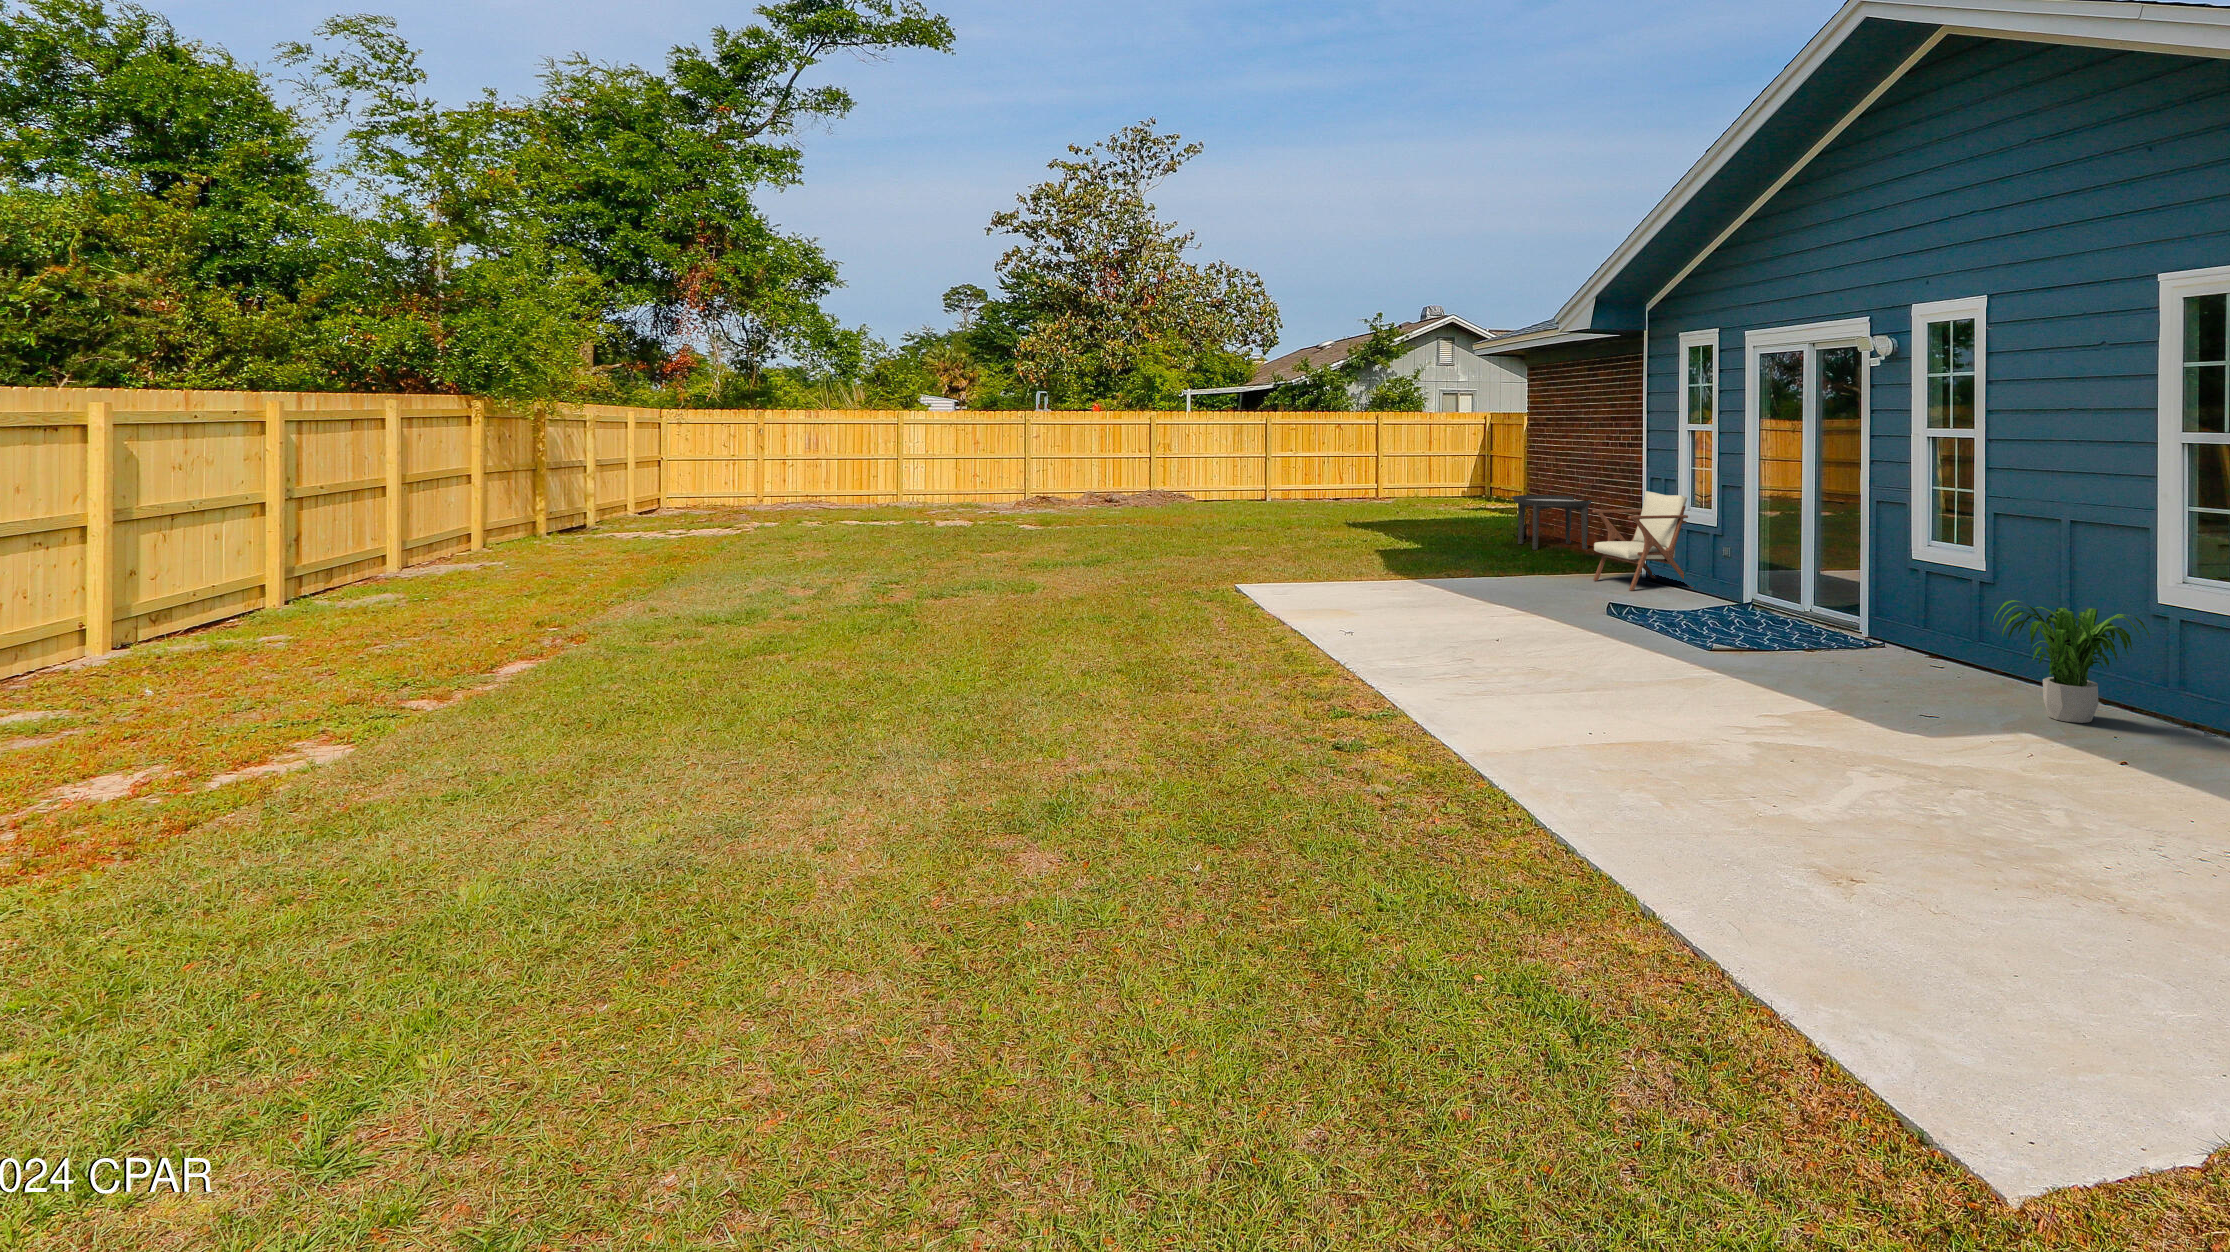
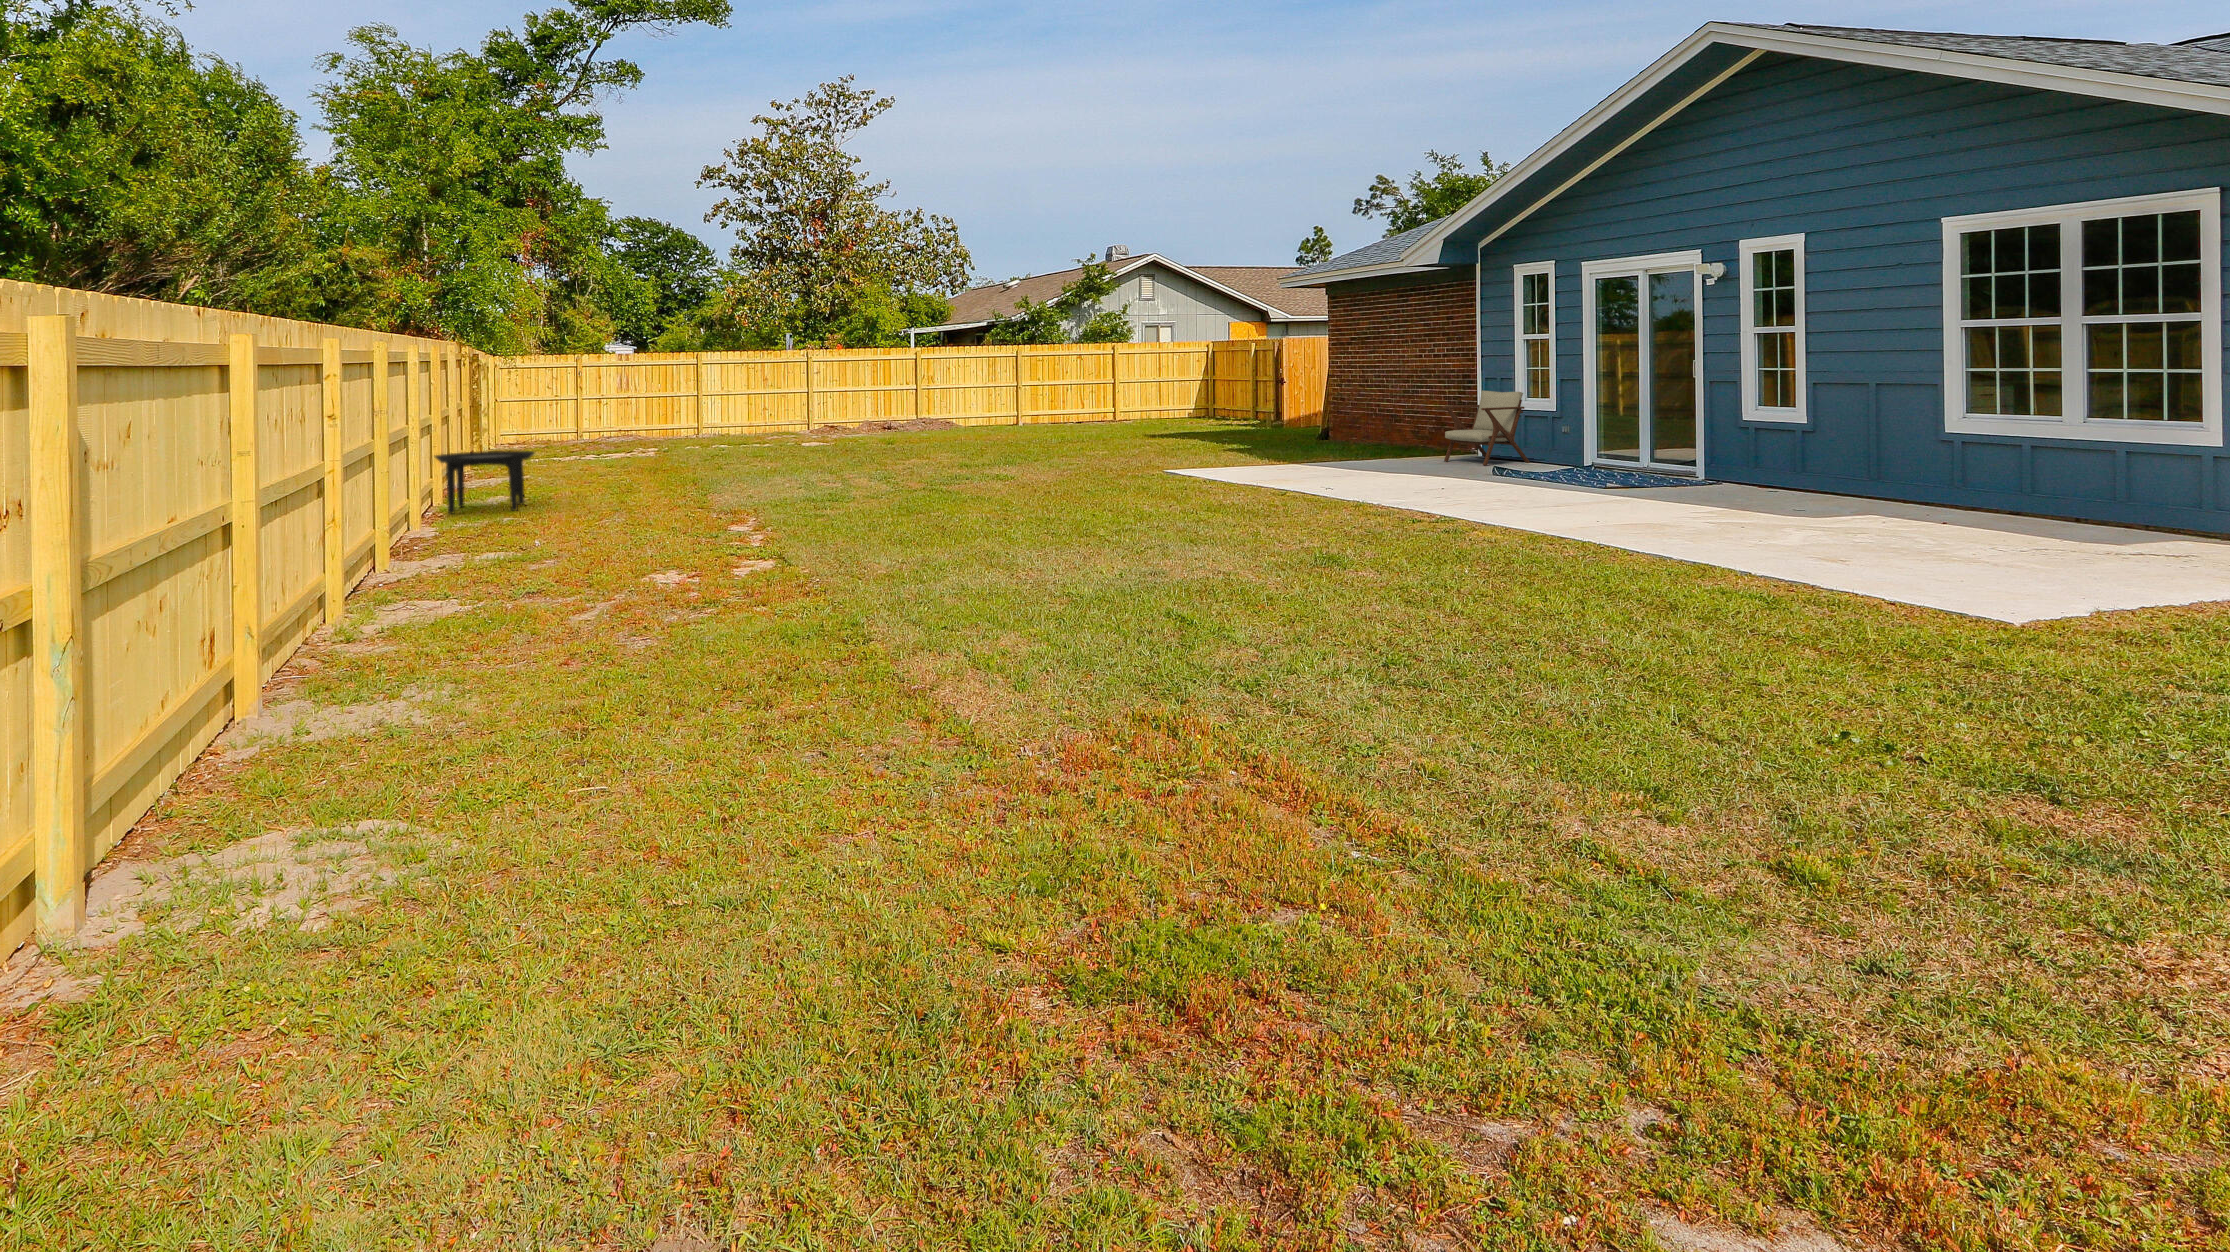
round table: present [1511,495,1592,550] -> present [435,451,534,514]
potted plant: present [1993,600,2150,723] -> none [1834,436,1943,511]

